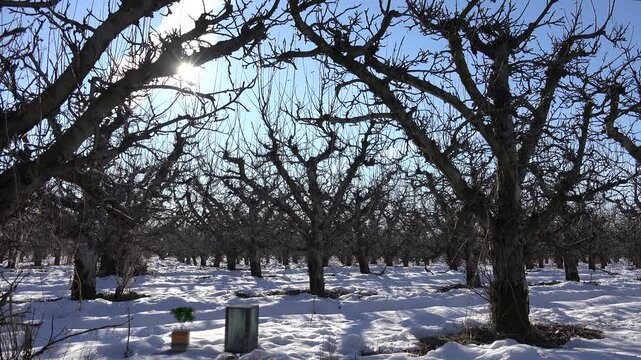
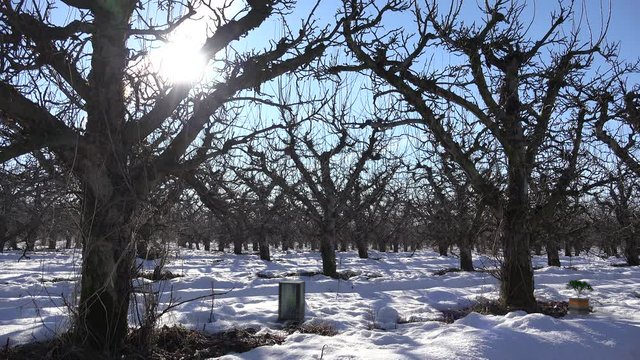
potted tree: present [170,307,196,351] -> present [566,280,594,315]

